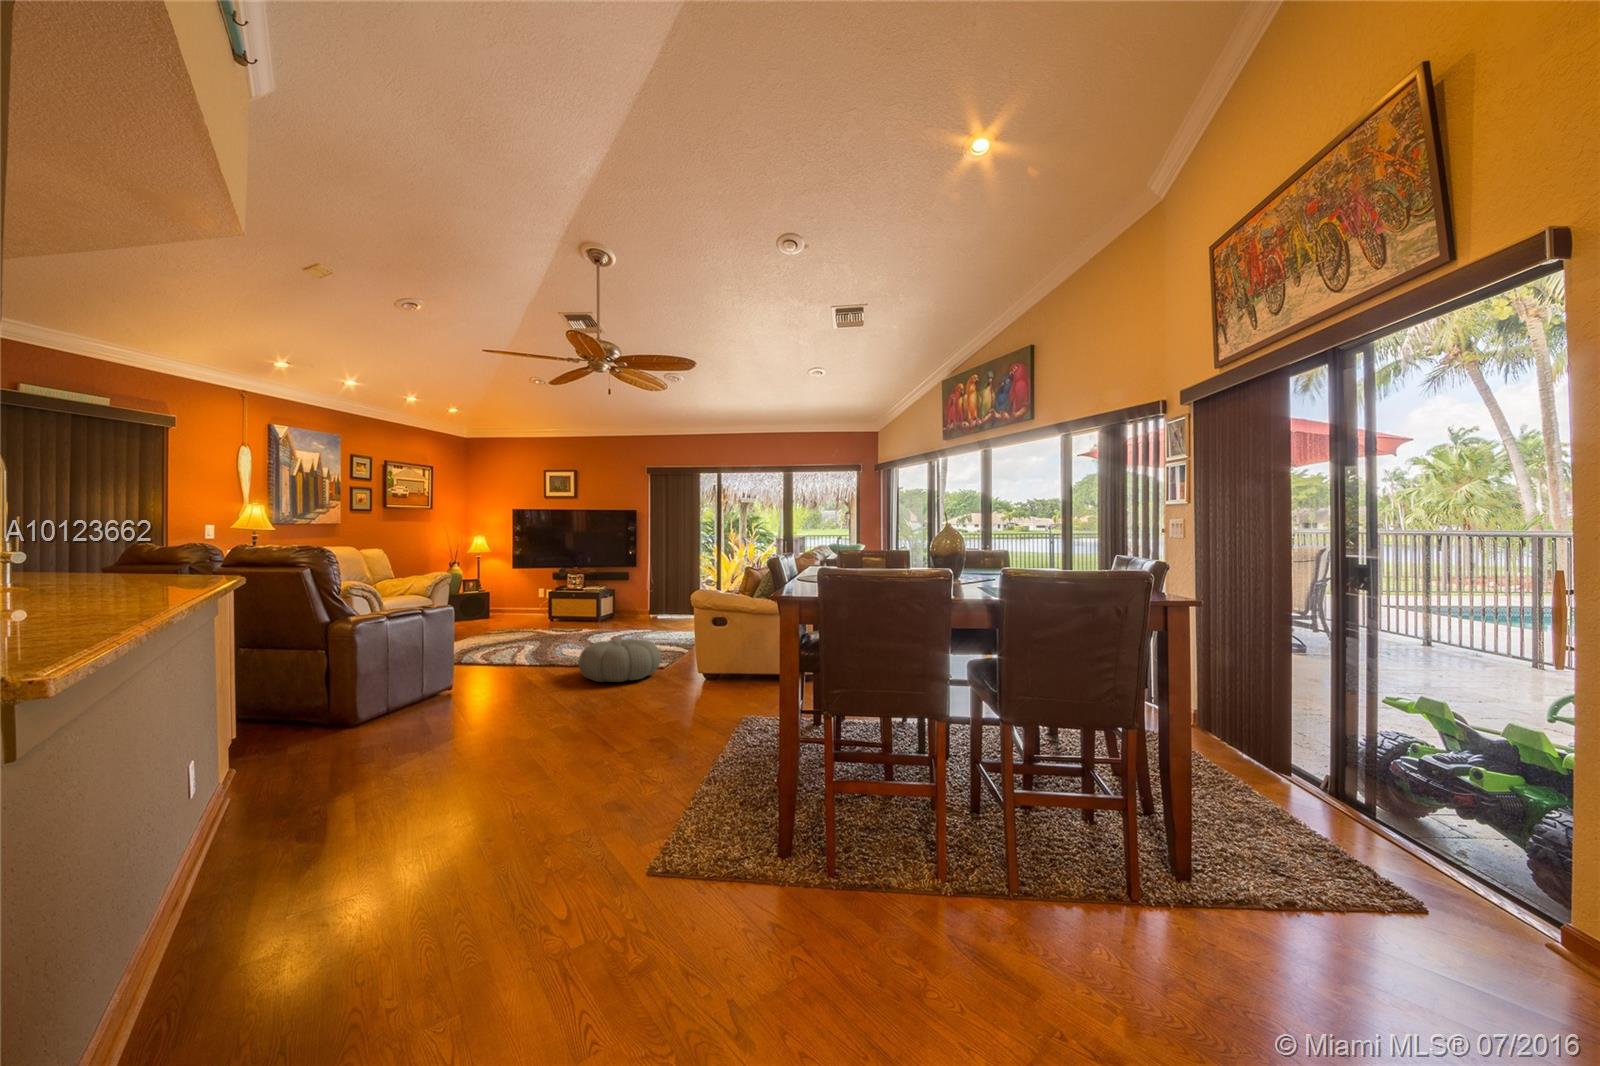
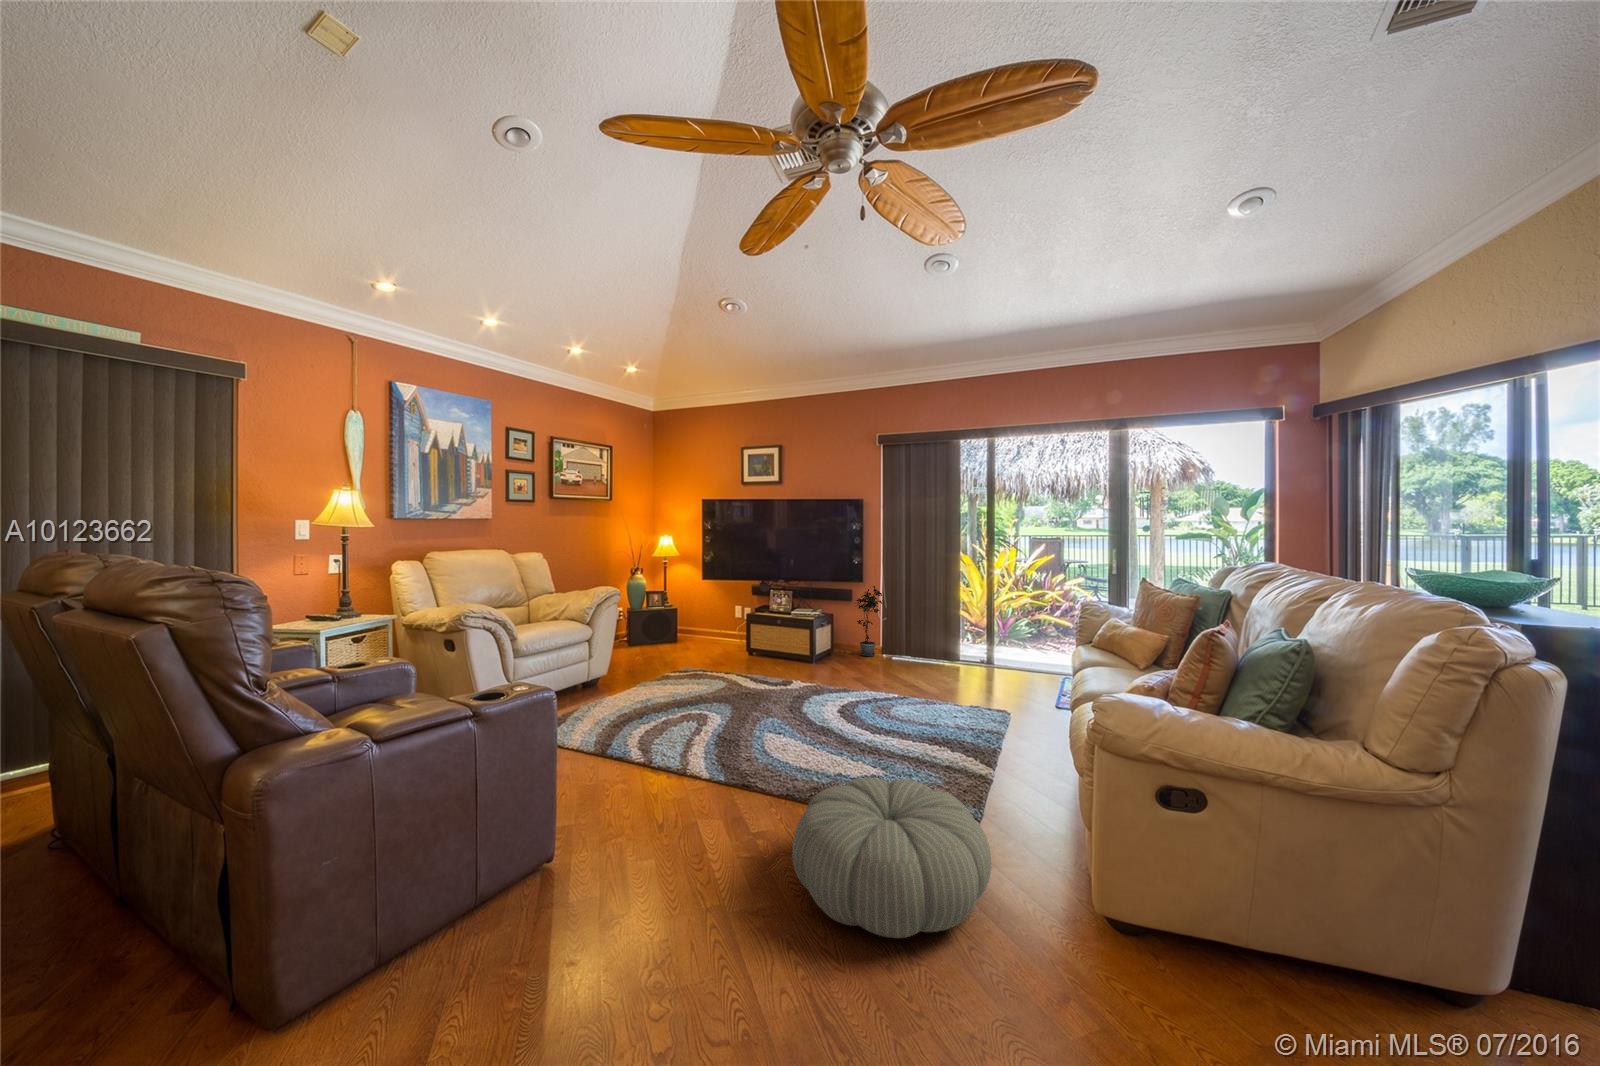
potted plant: none [627,570,648,617] -> present [857,586,882,656]

